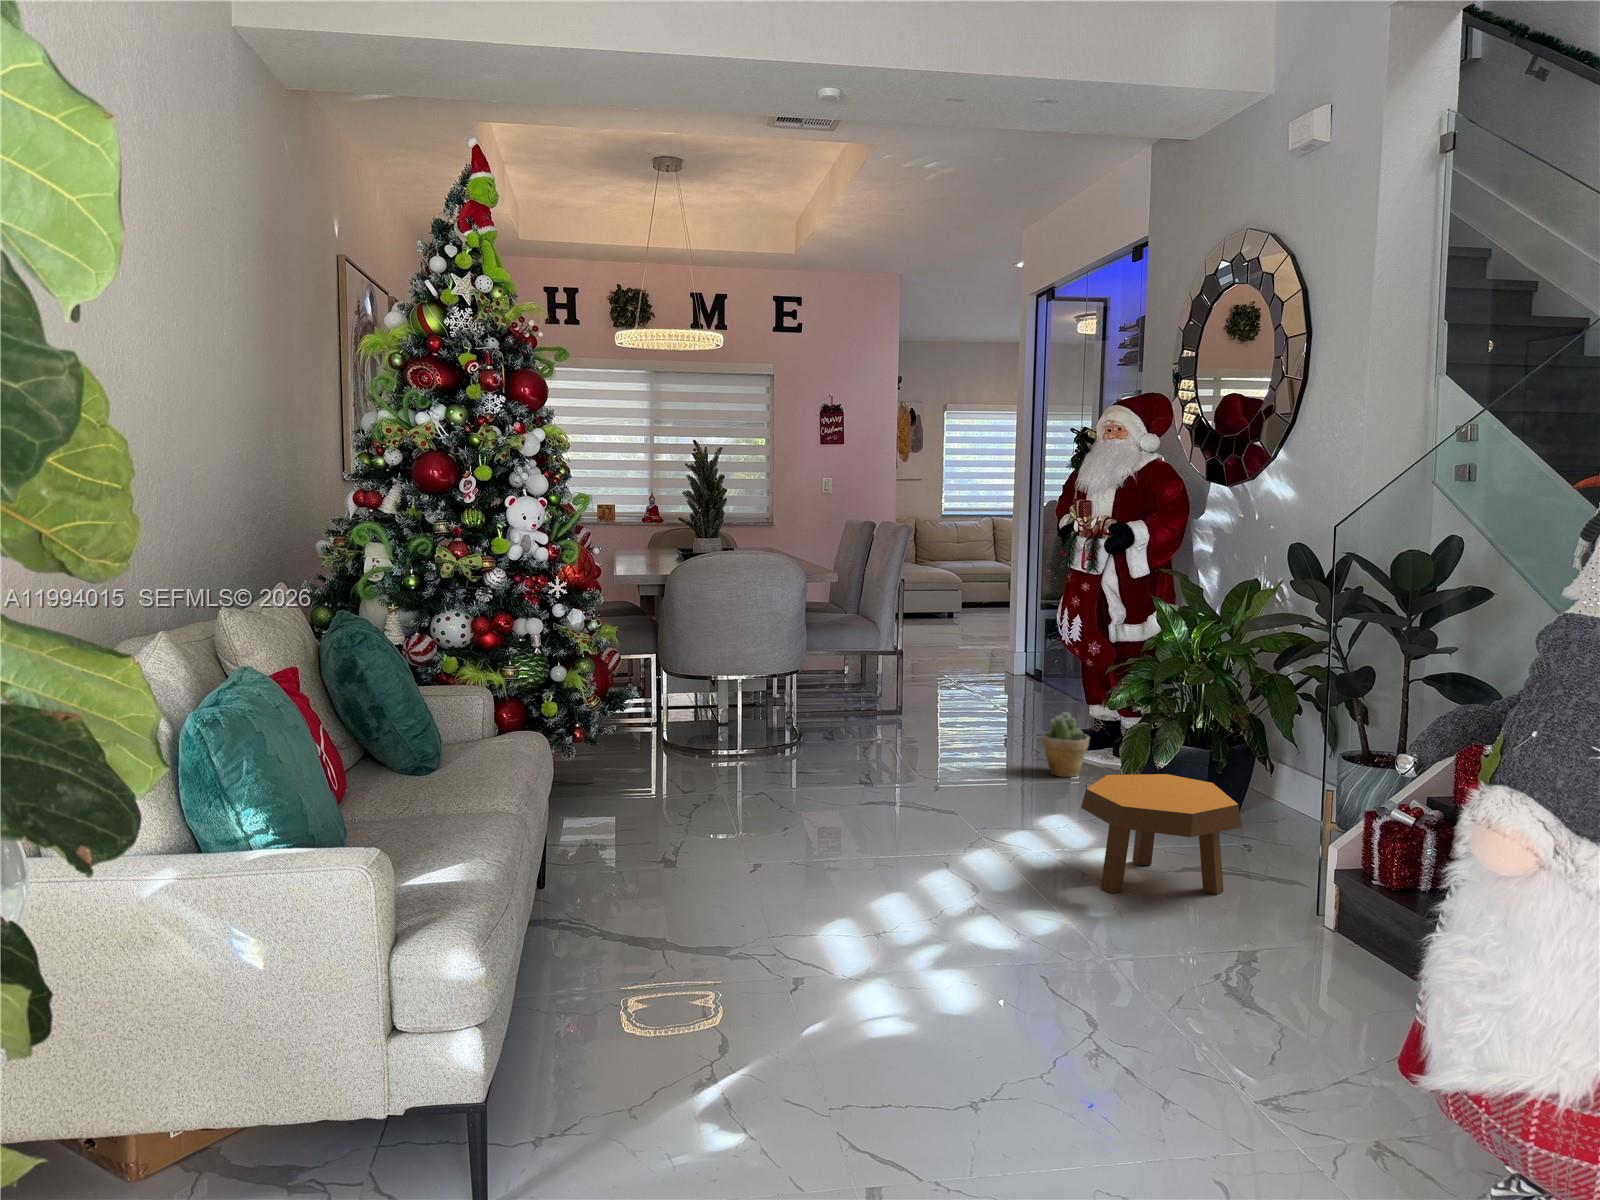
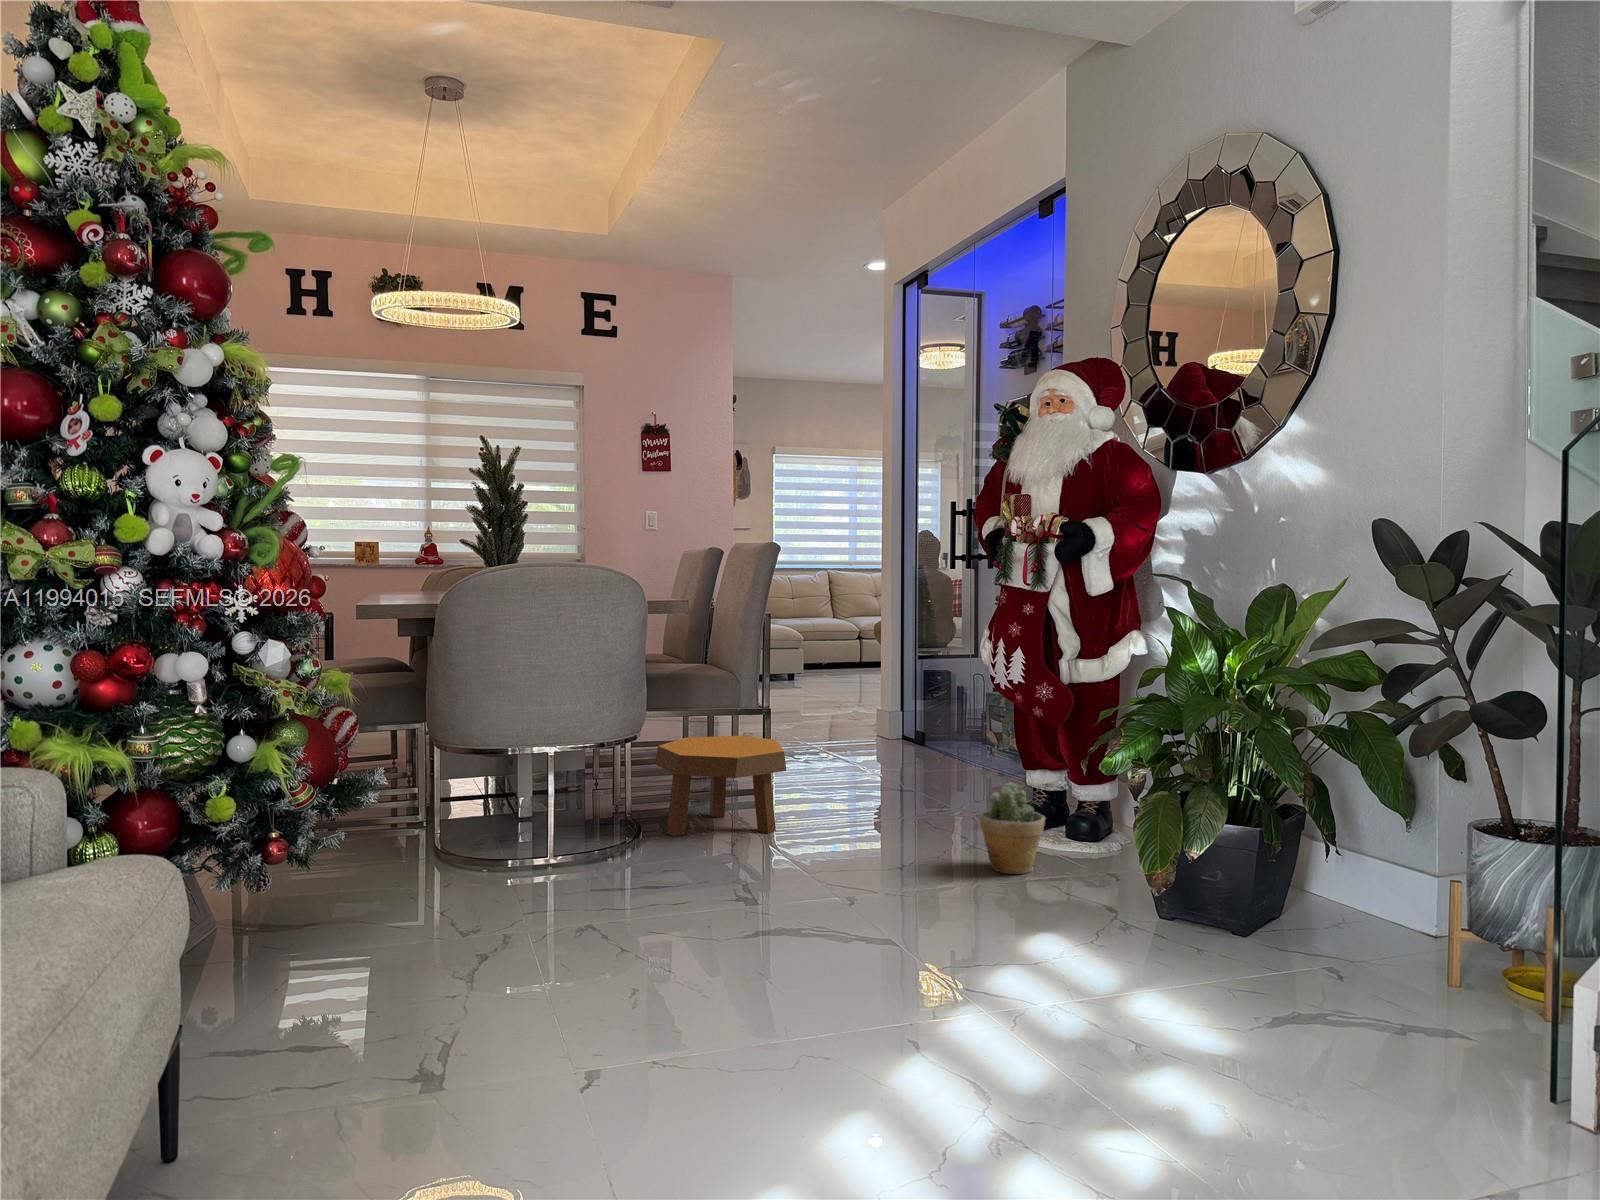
footstool: present [1081,774,1242,894] -> present [655,736,786,836]

